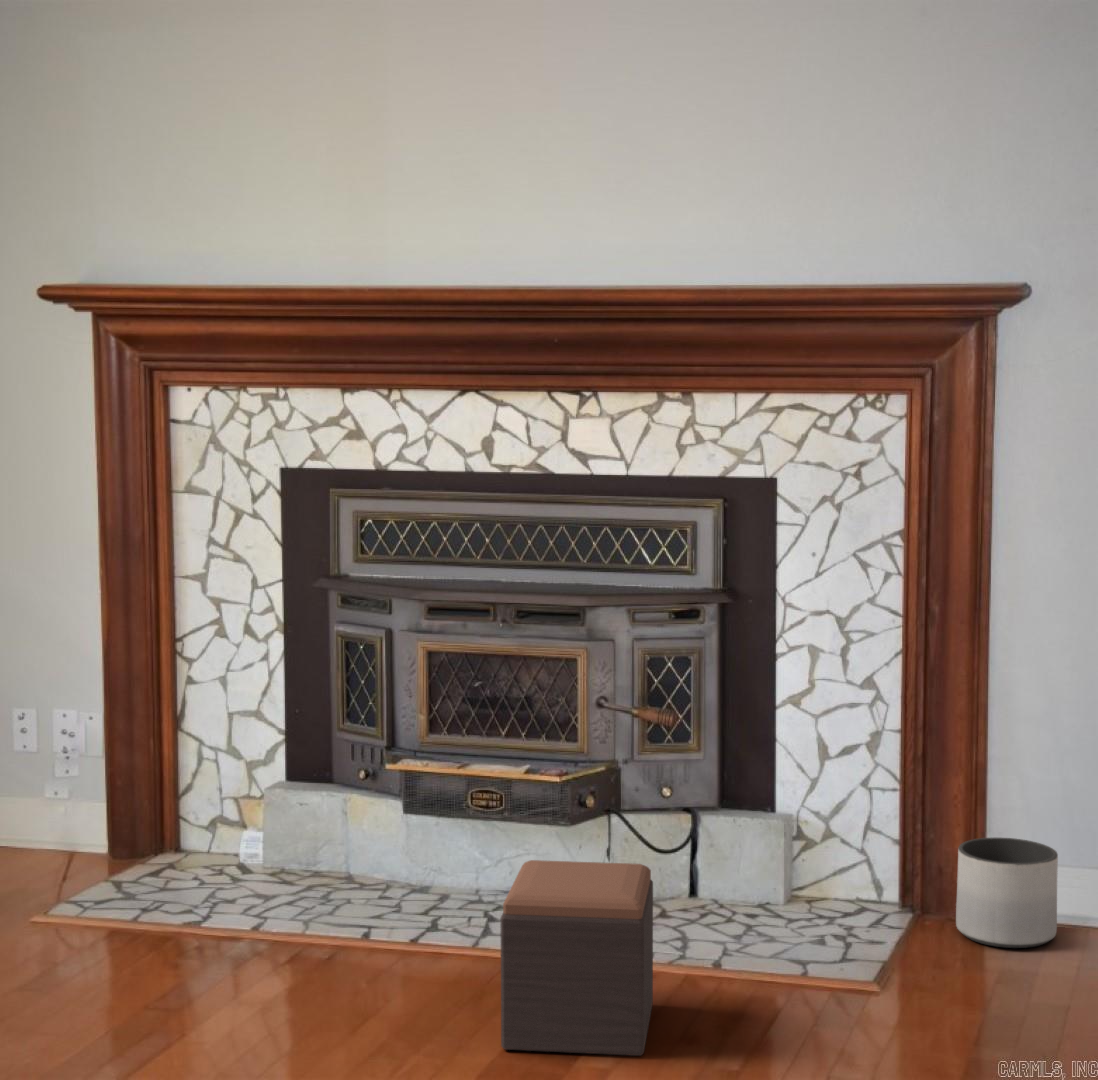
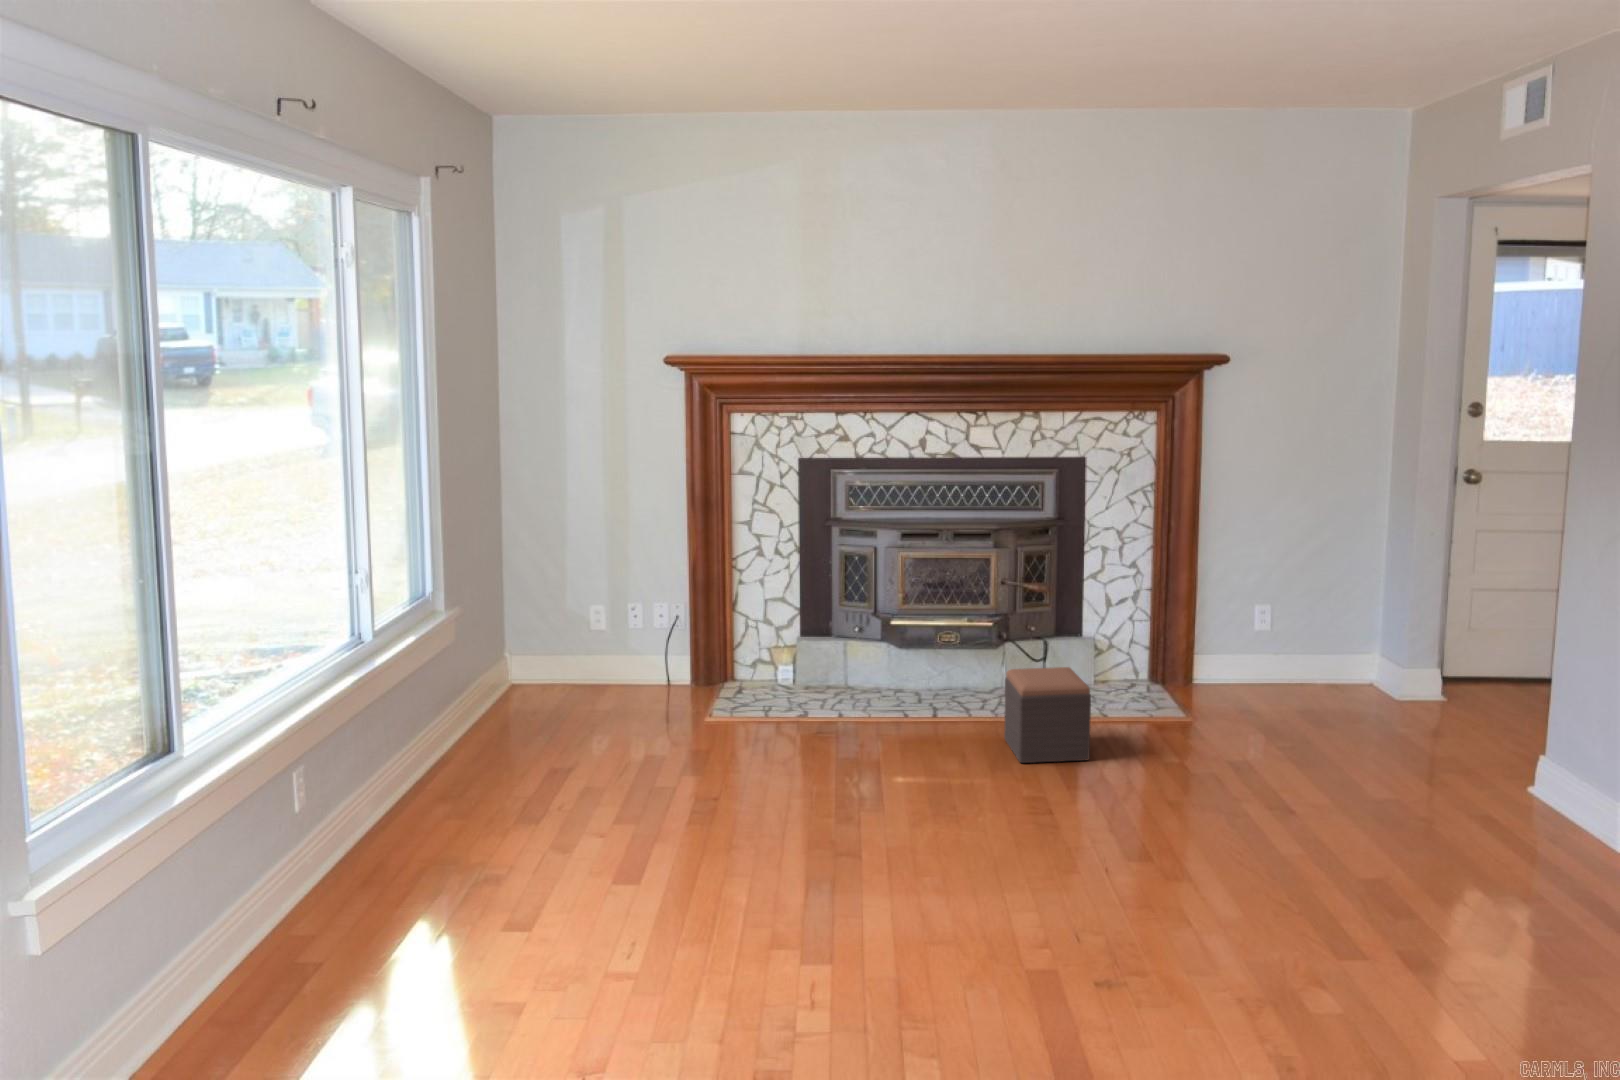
planter: present [956,838,1058,948] -> none [1186,642,1240,697]

